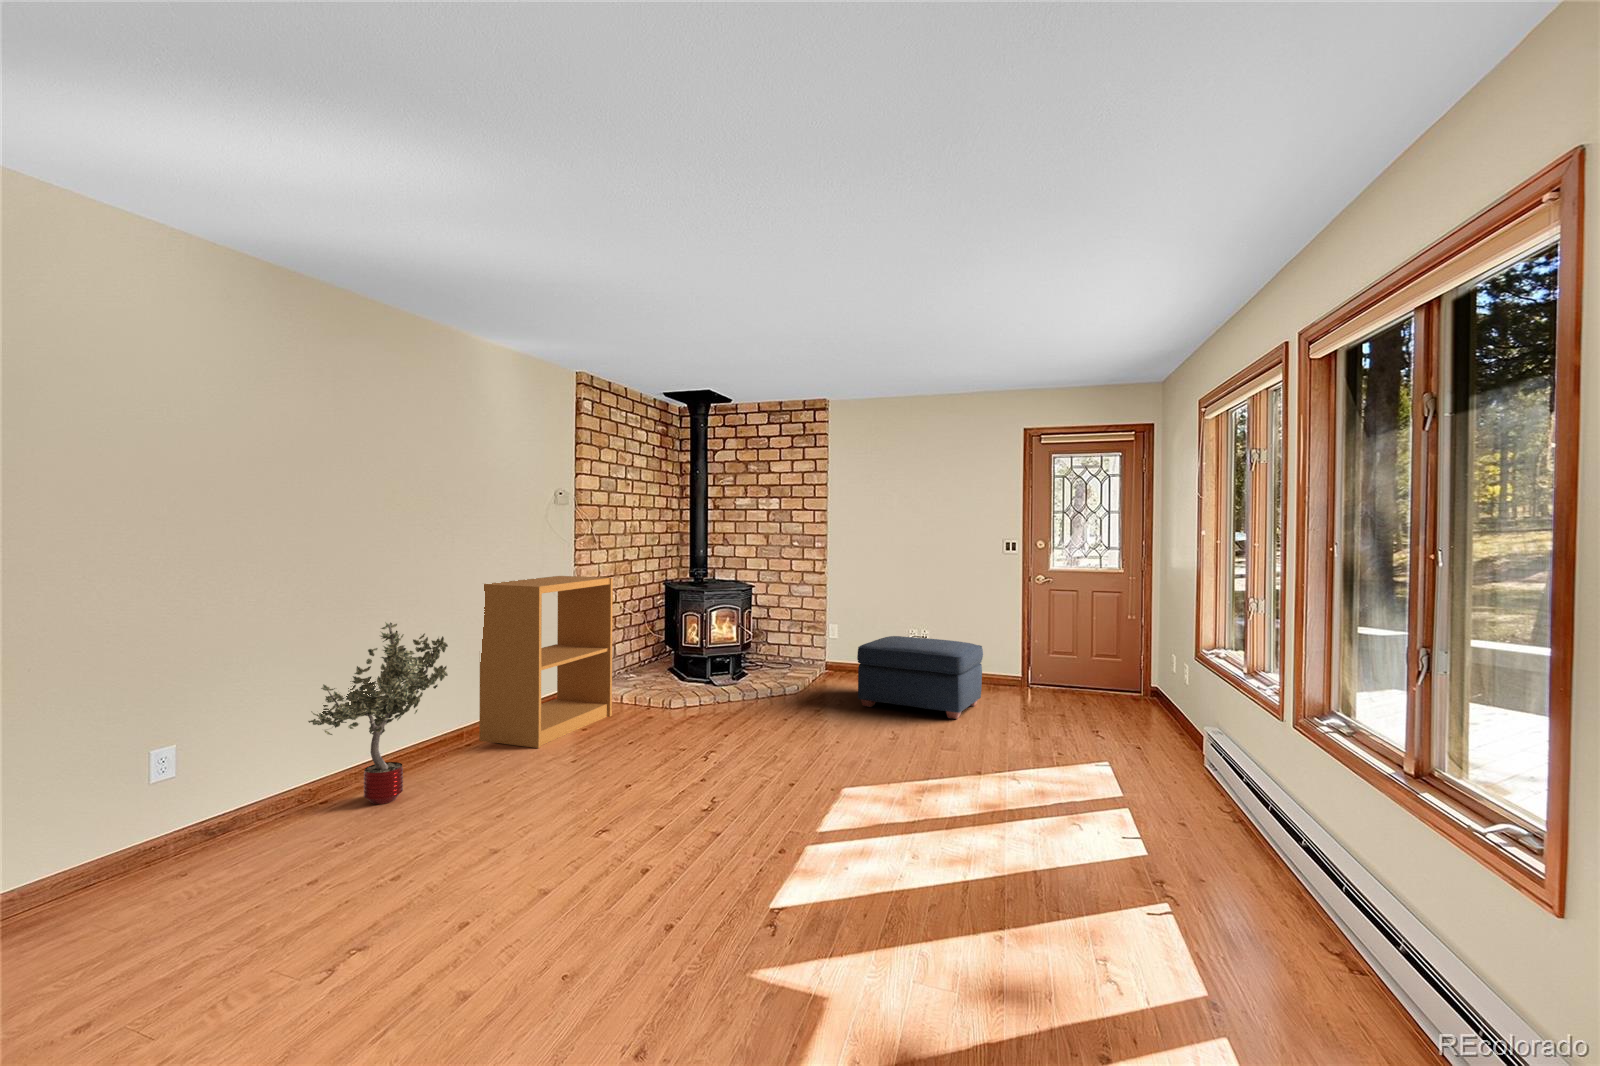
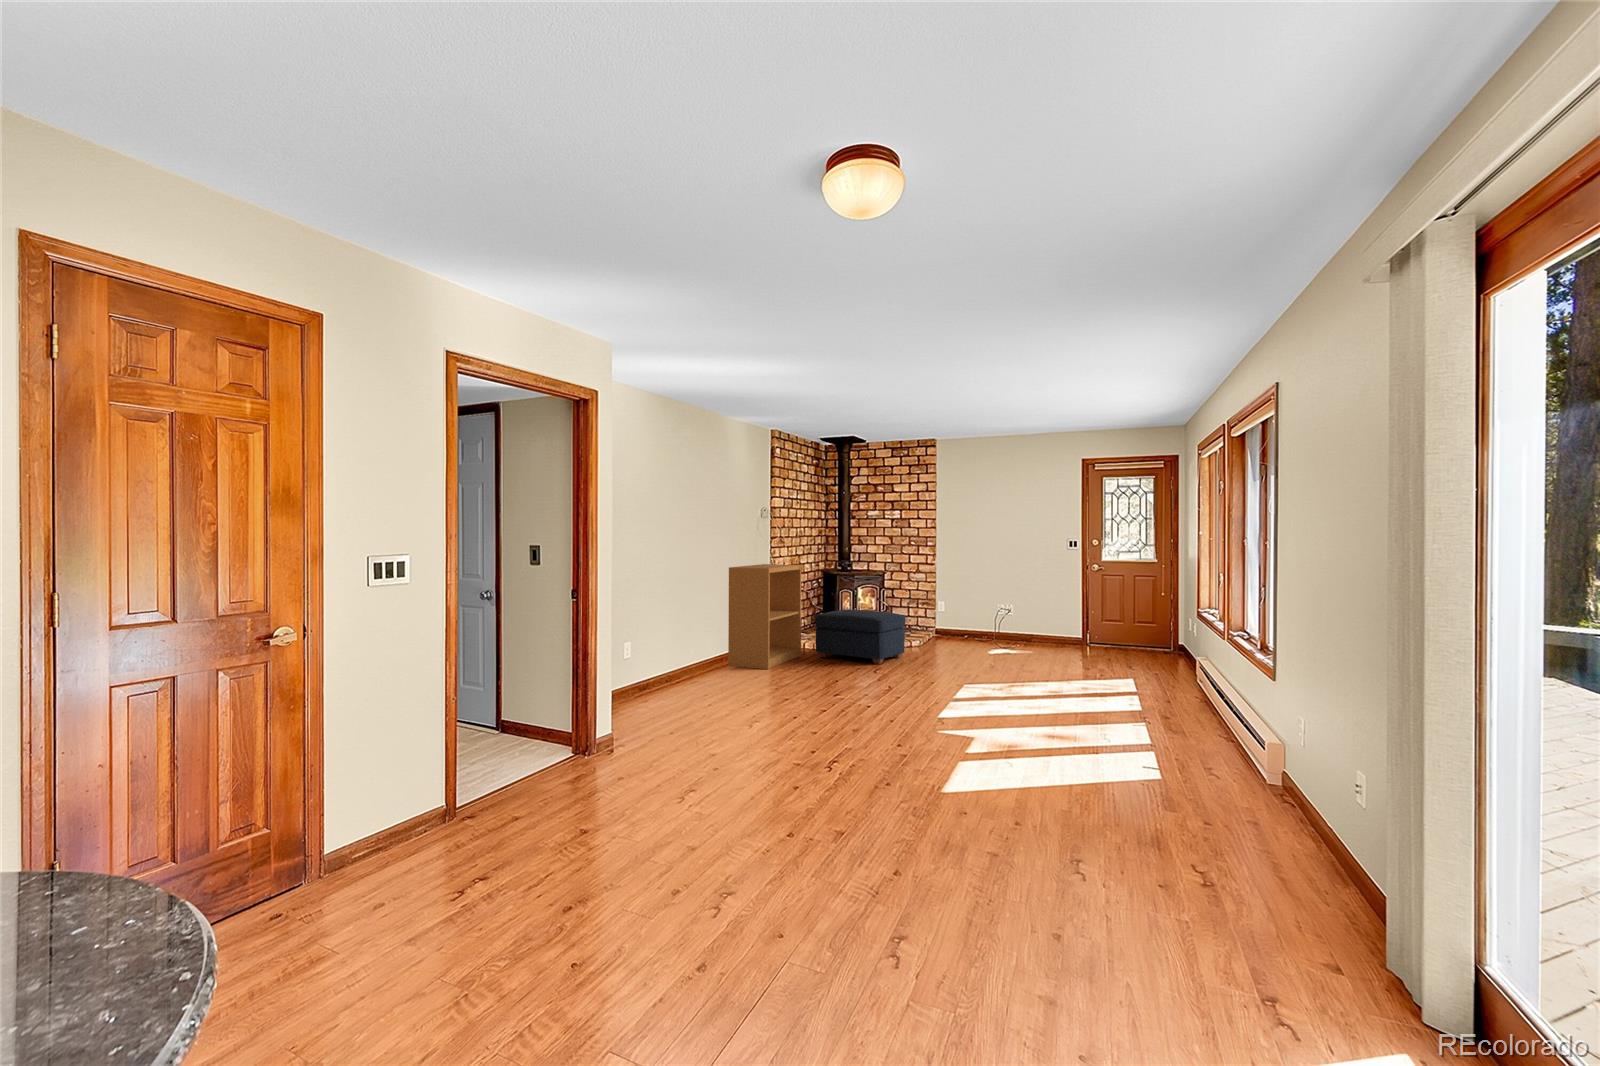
potted tree: present [308,622,448,804] -> none [668,586,731,688]
ottoman: present [857,636,983,719] -> present [815,610,905,664]

